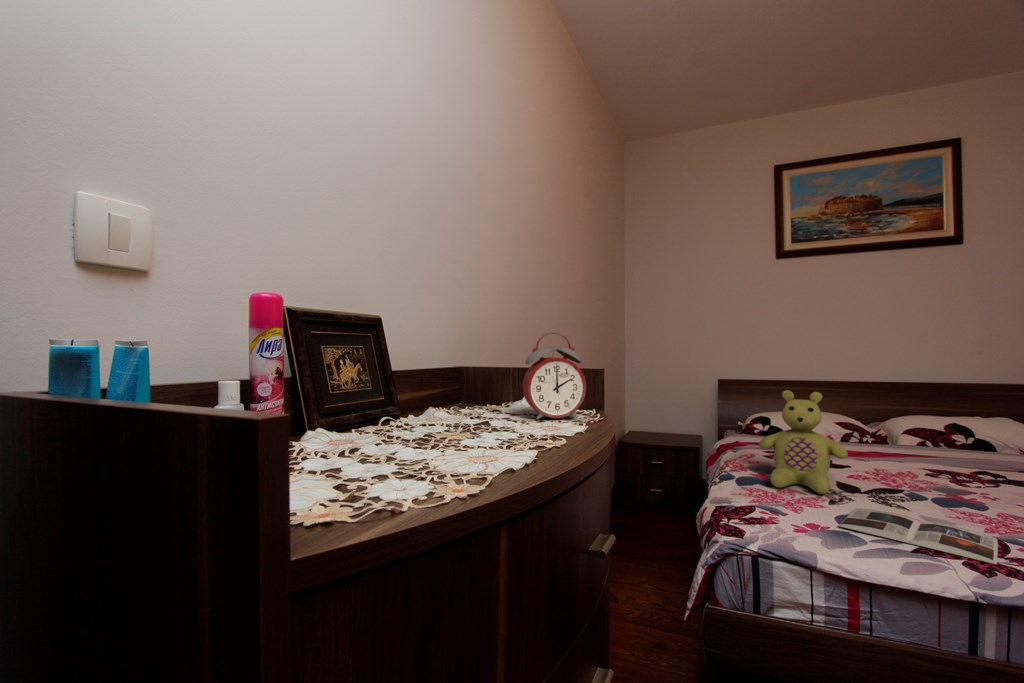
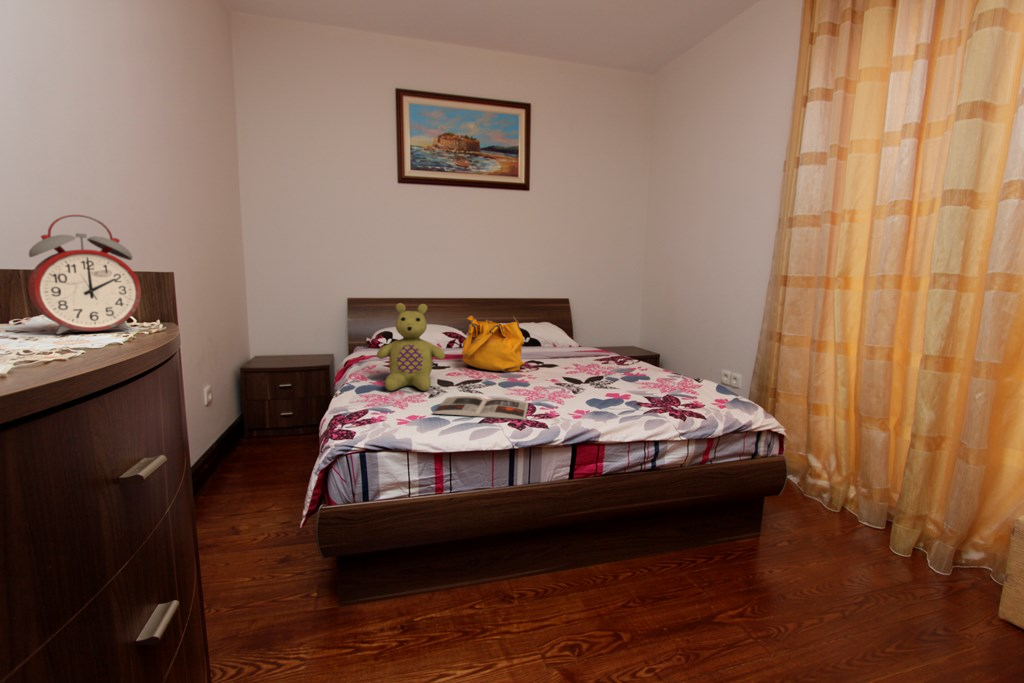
handbag: none [869,406,975,486] -> present [462,316,524,372]

